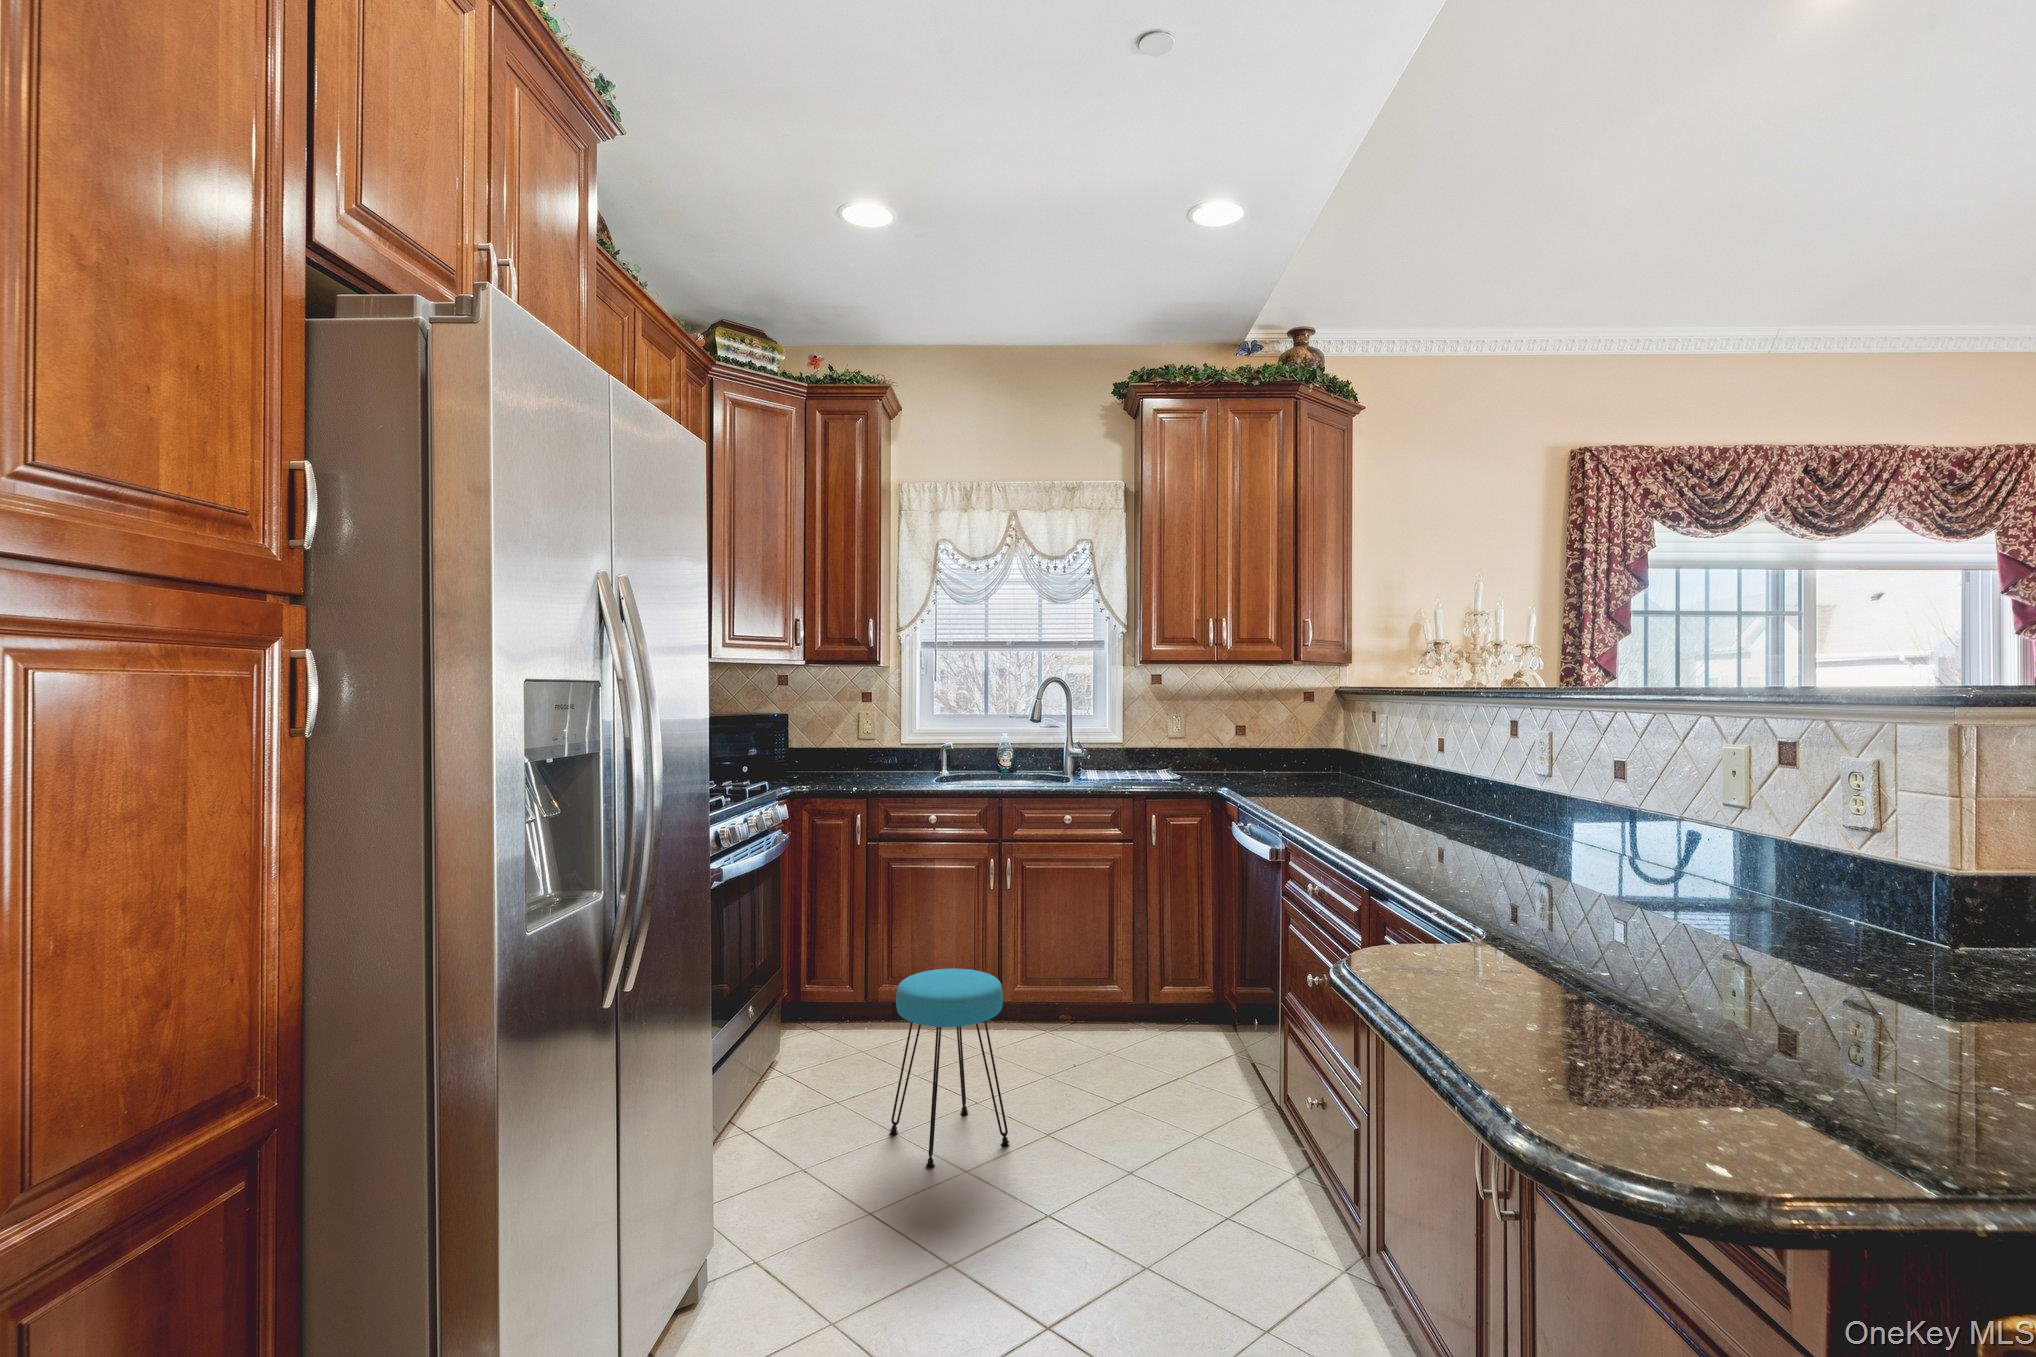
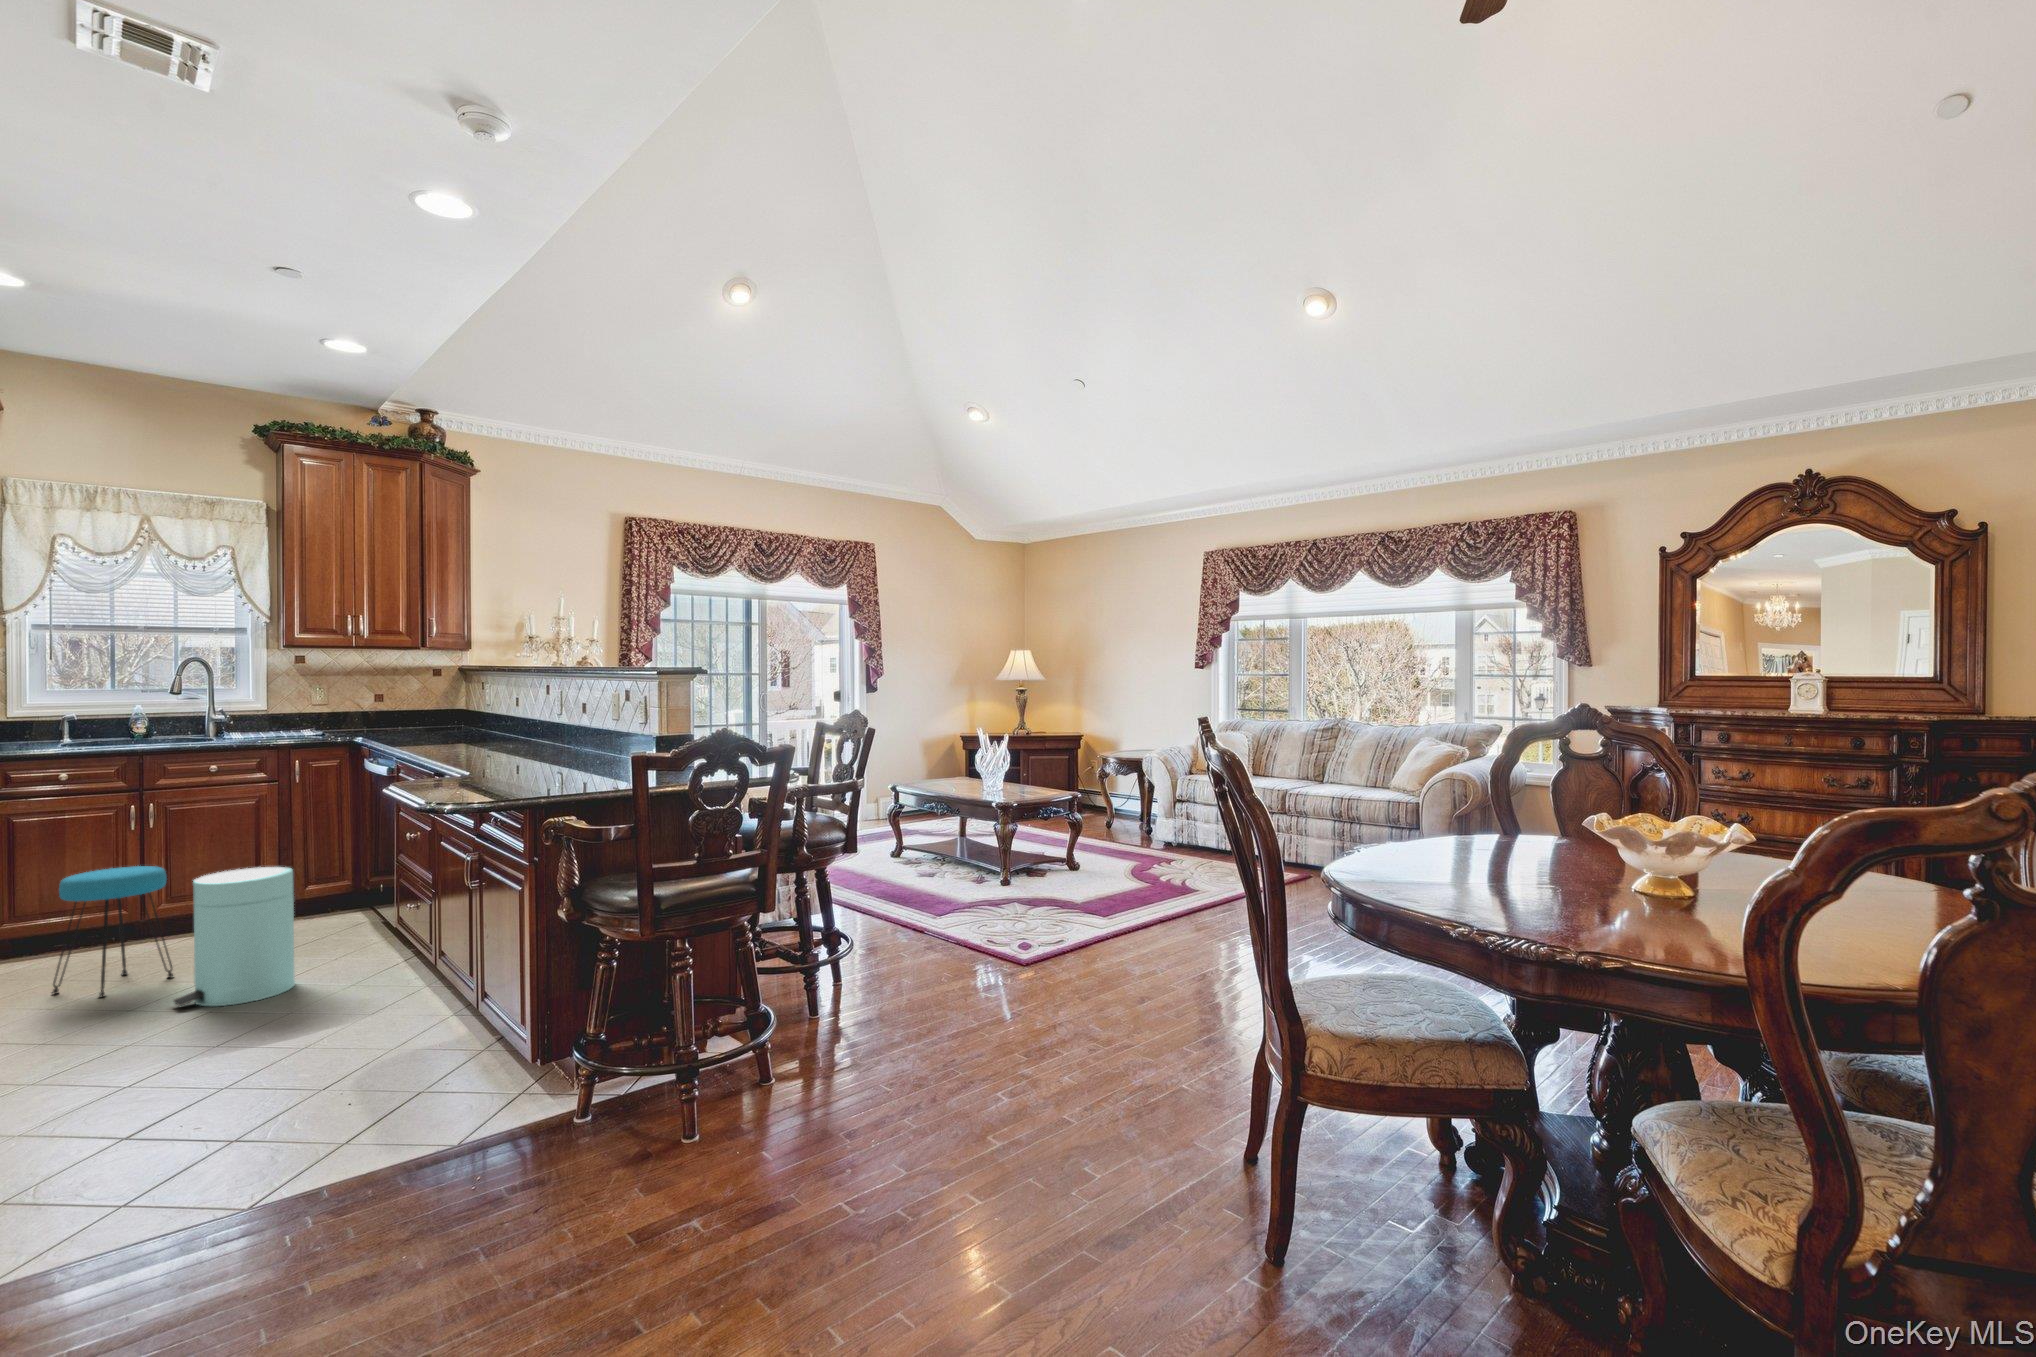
trash can: none [991,1026,1145,1284] -> present [173,867,295,1006]

